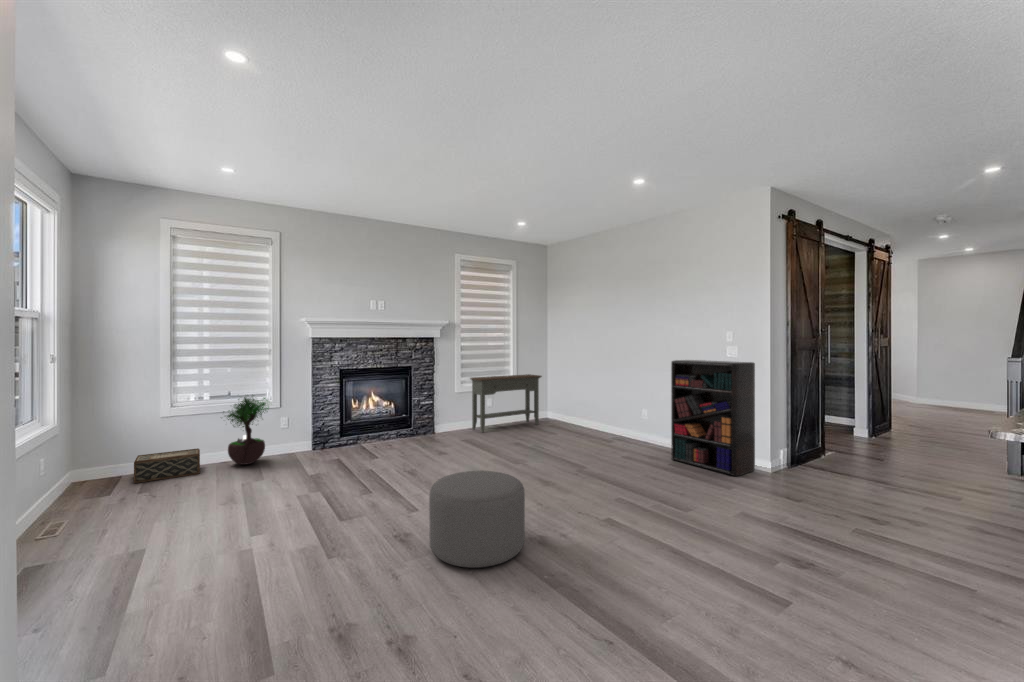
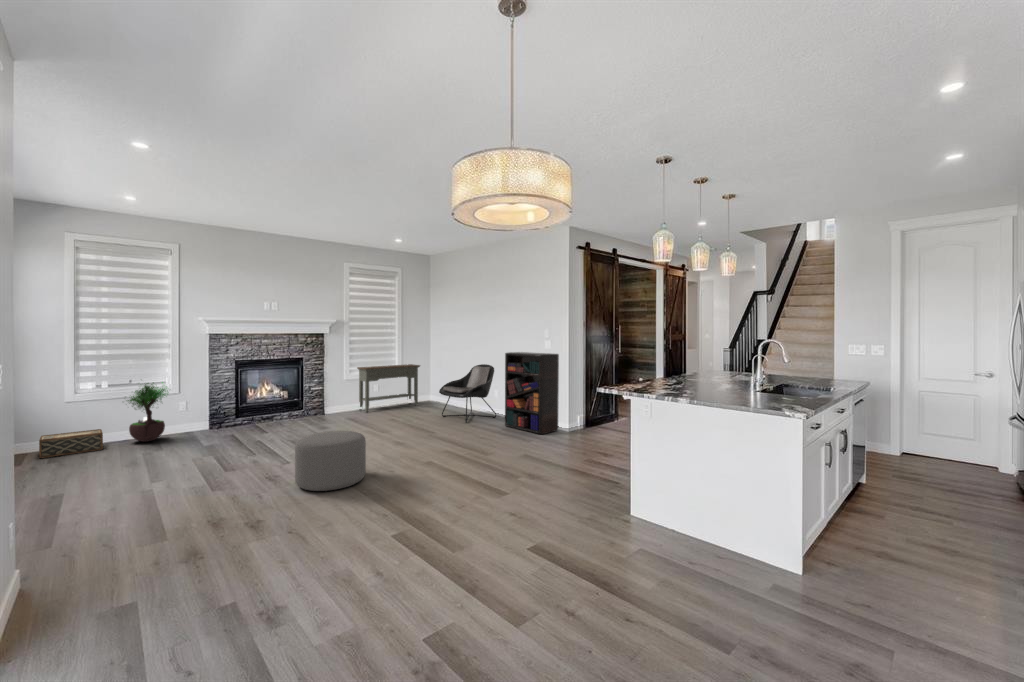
lounge chair: none [574,376,650,452] -> present [439,364,496,423]

